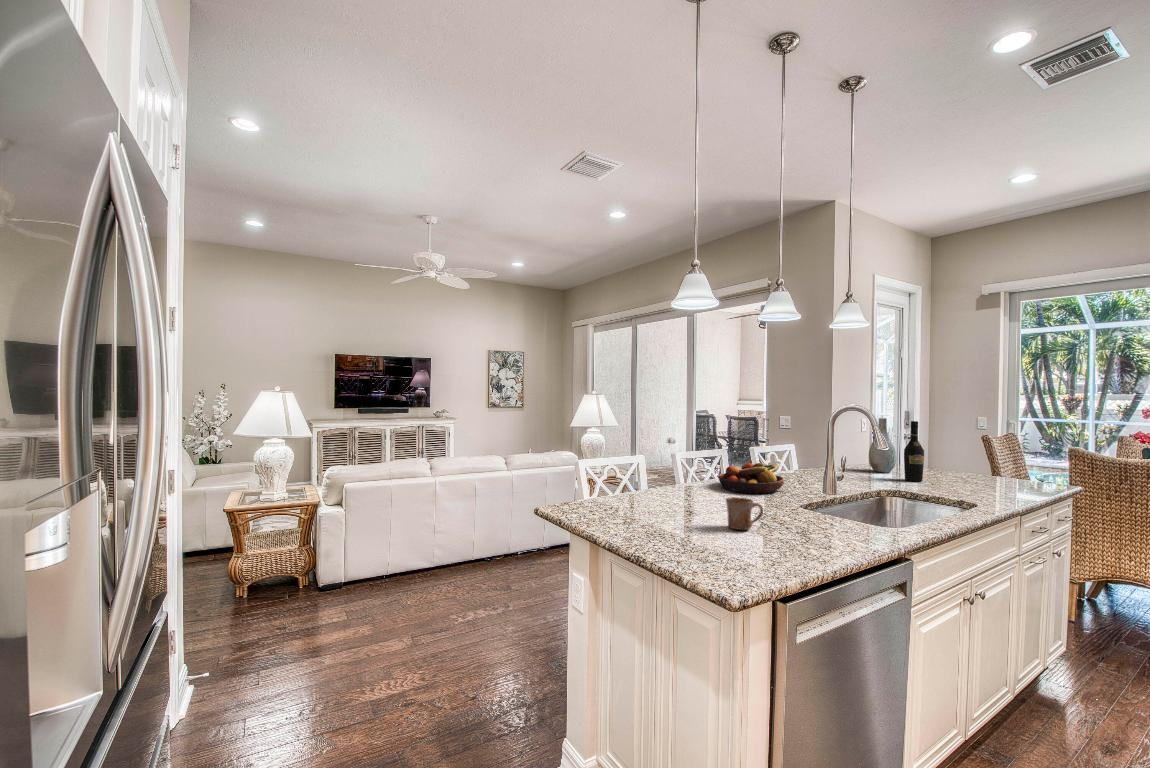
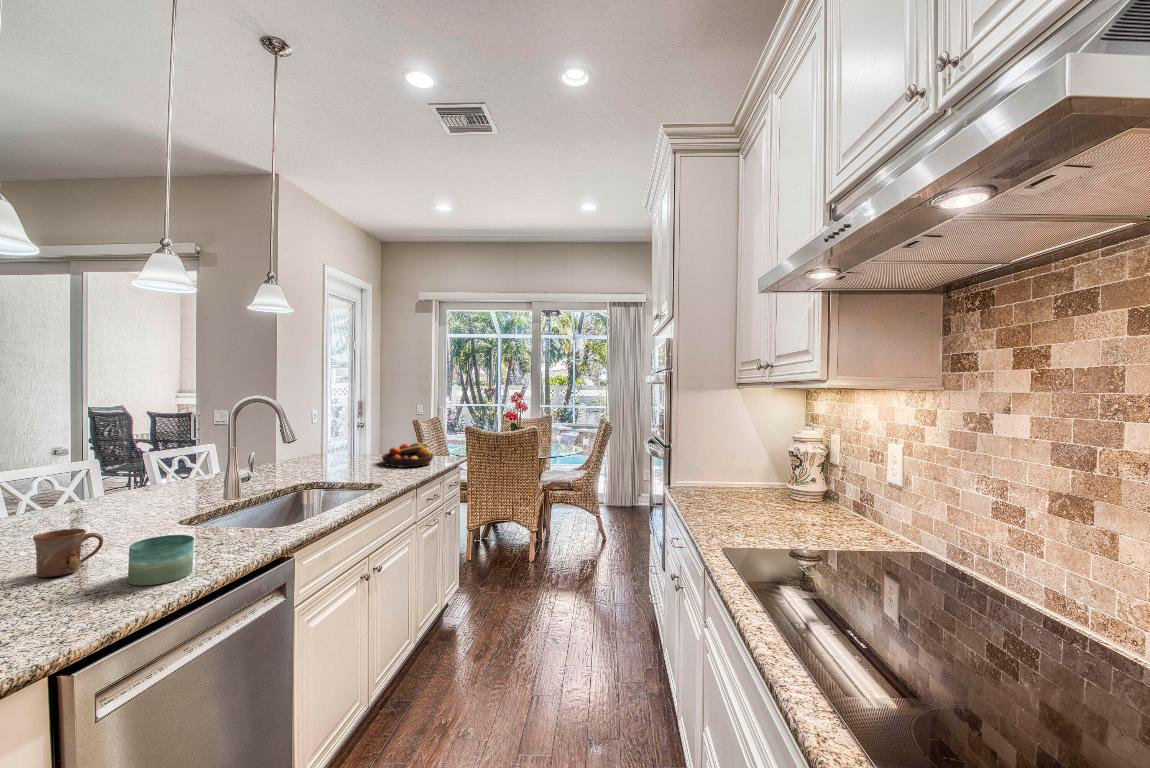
vase: present [869,418,896,473] -> none [316,408,342,462]
wine bottle: present [904,421,924,482] -> none [344,412,361,468]
fruit bowl: present [719,463,784,494] -> present [382,442,434,467]
candle: none [790,514,834,552] -> present [128,535,194,585]

